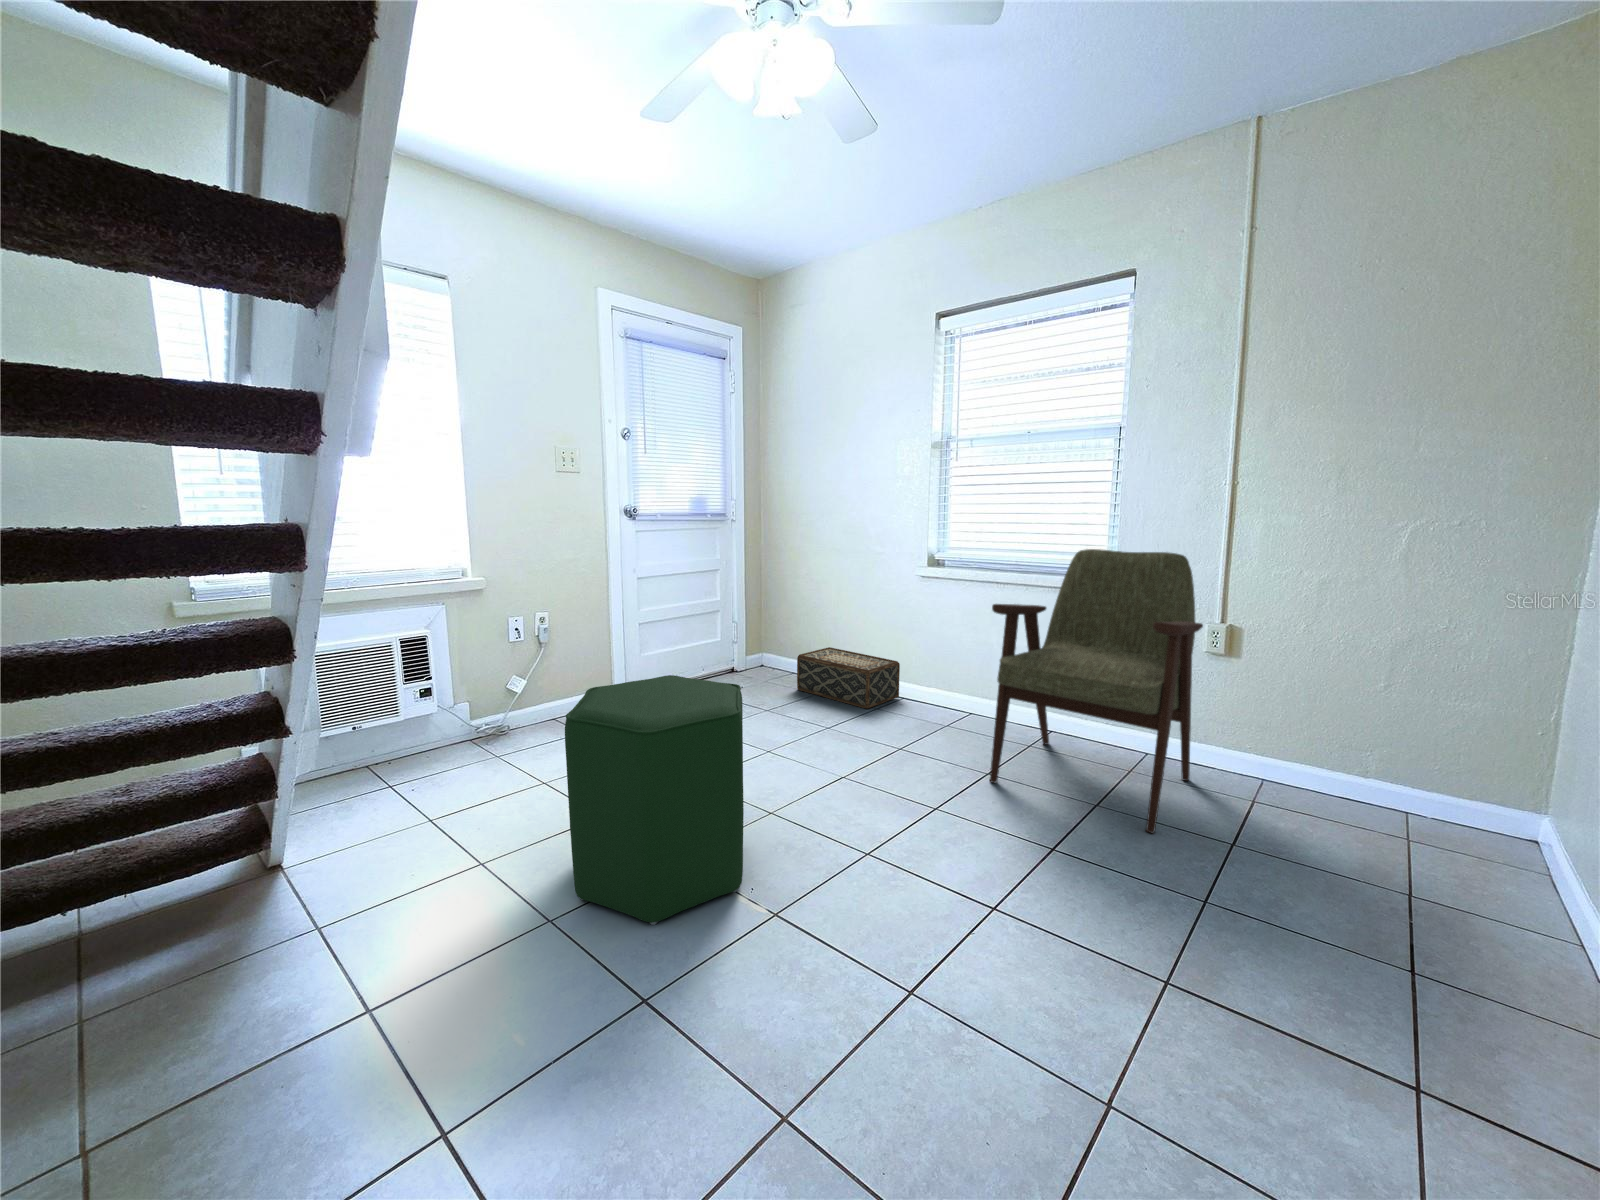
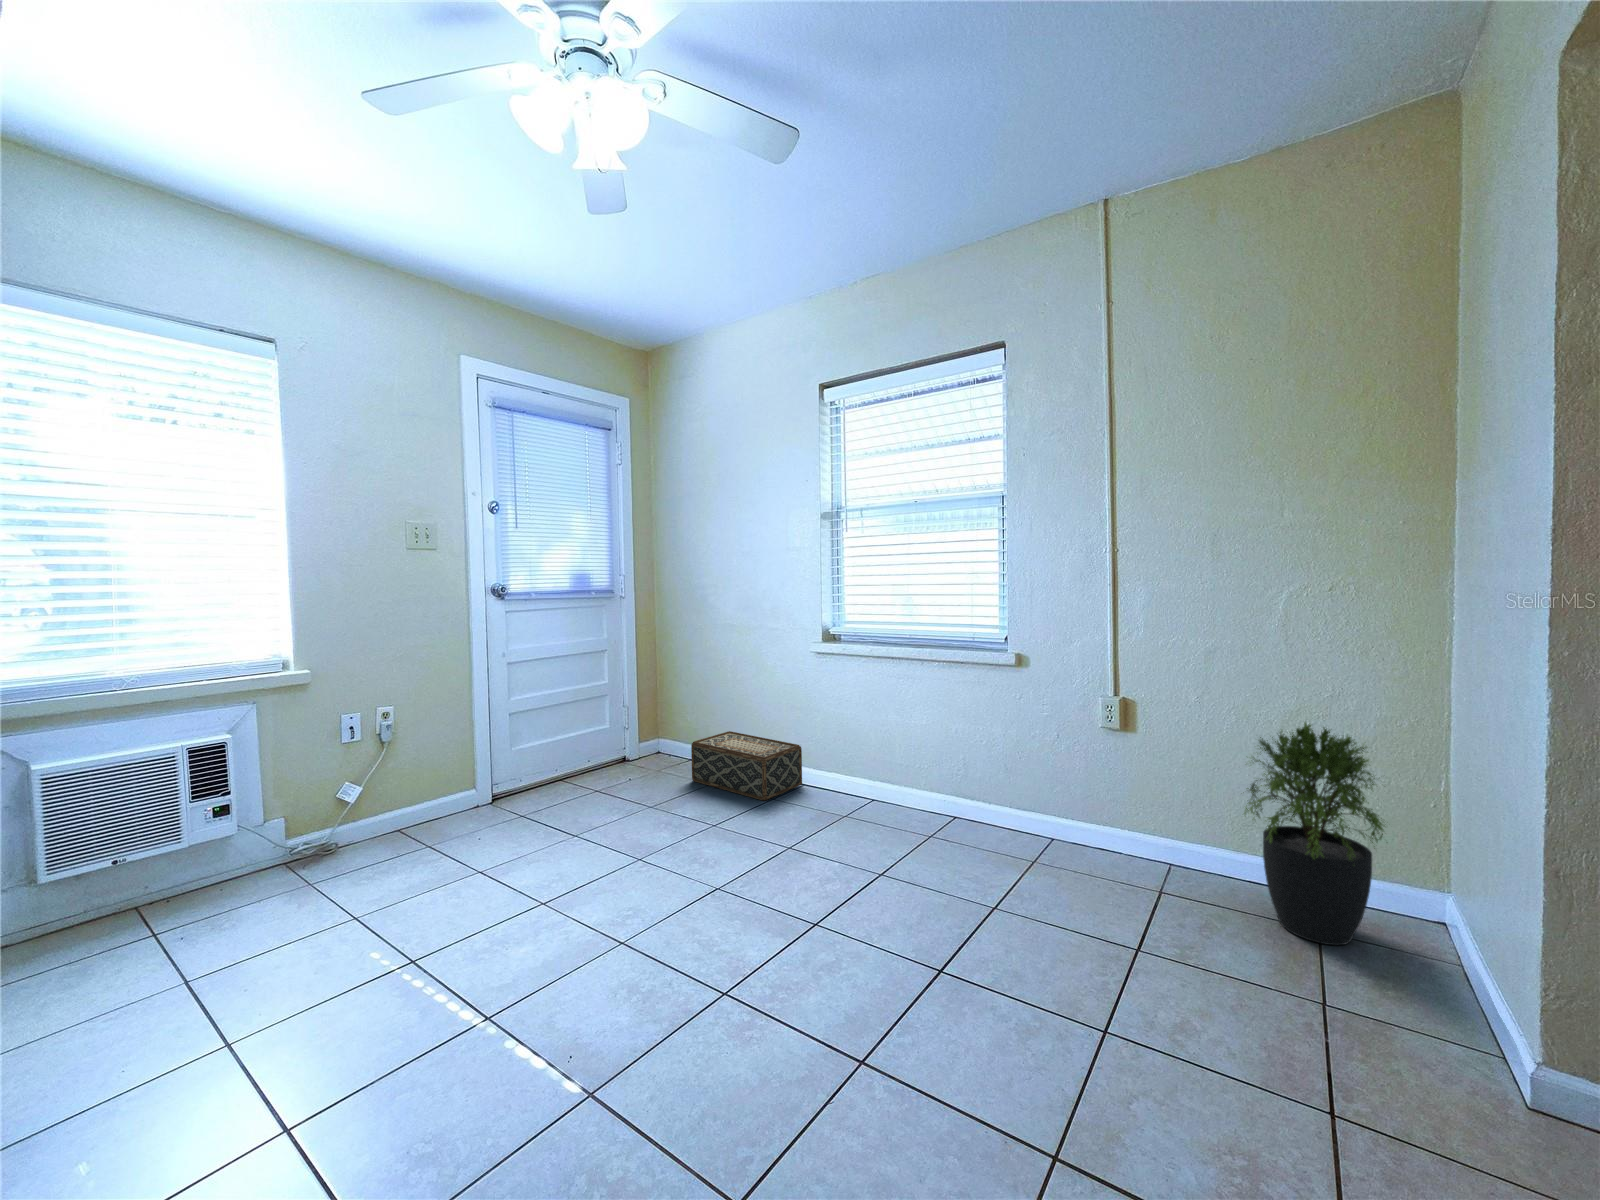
armchair: present [990,549,1203,833] -> none [873,621,1097,942]
potted plant: none [1336,650,1502,853] -> present [1244,722,1383,945]
ottoman: present [565,675,744,925] -> none [318,786,573,1127]

